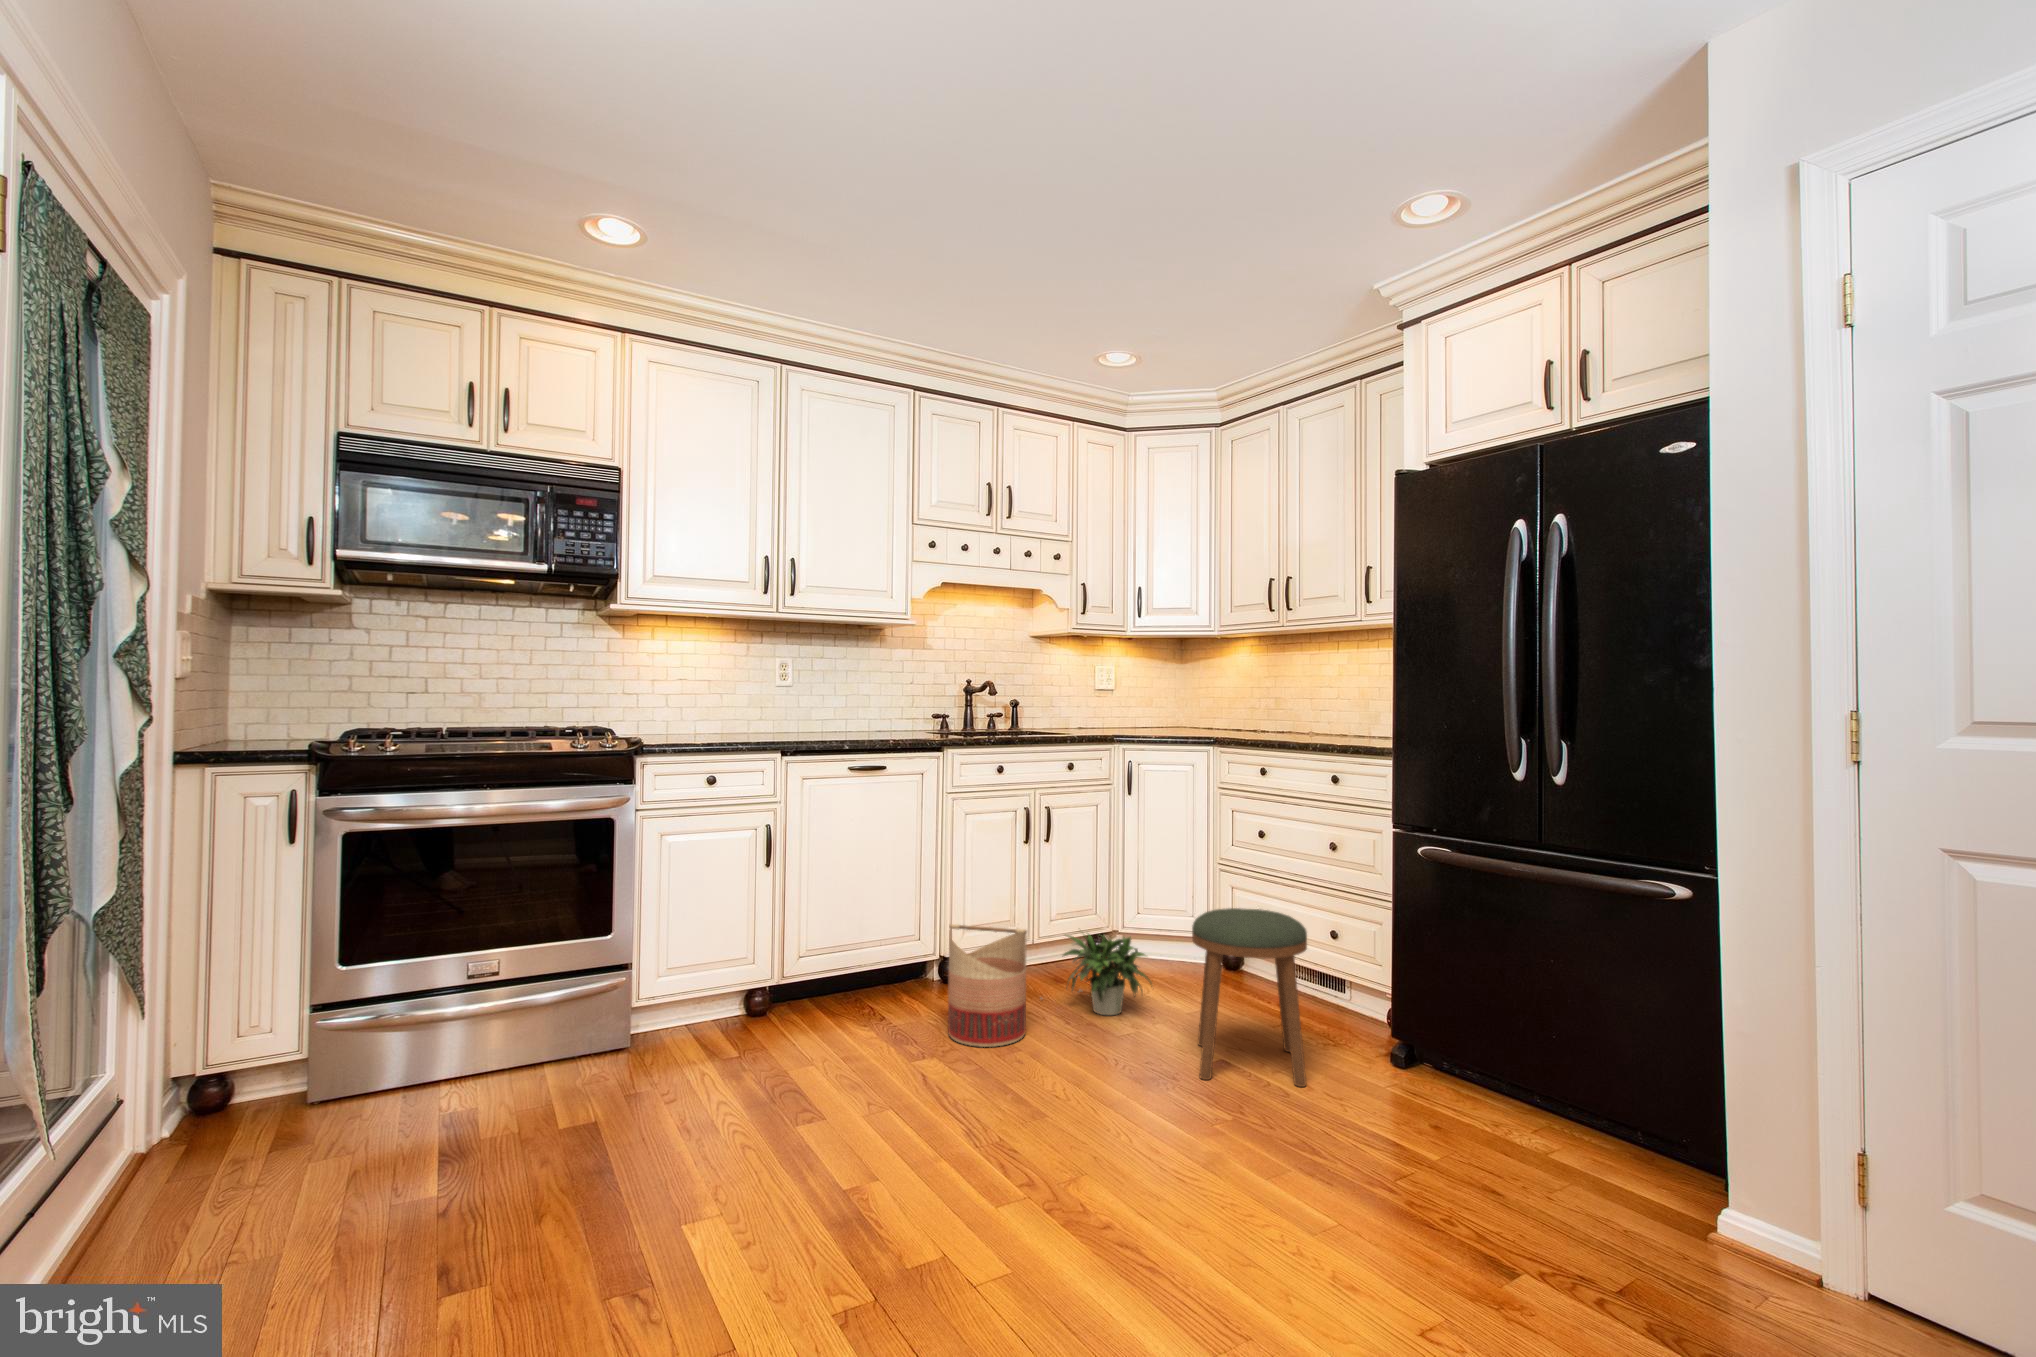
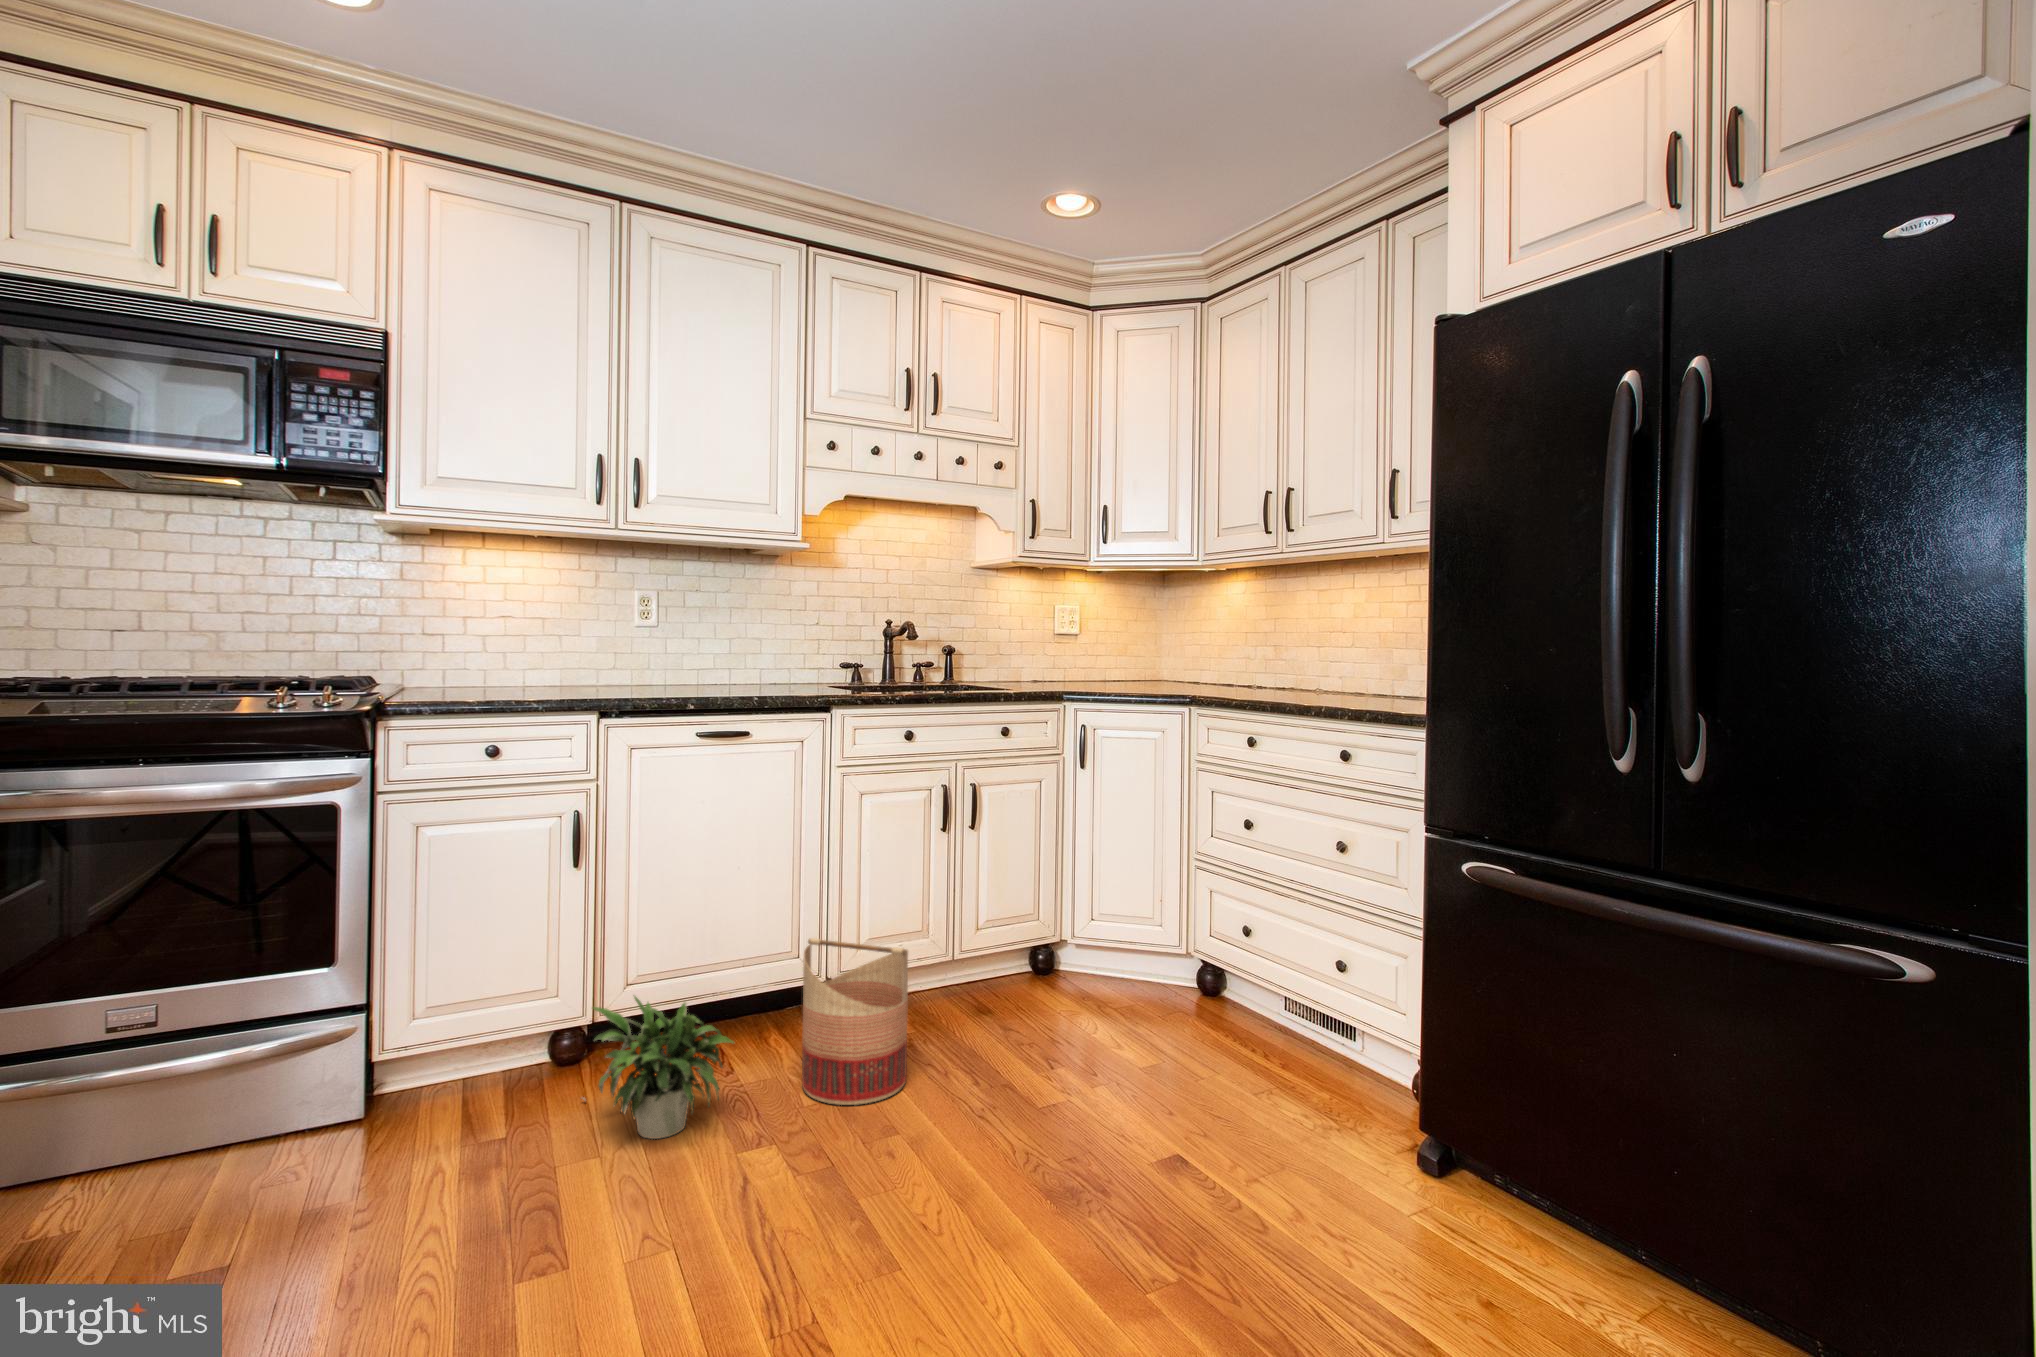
stool: present [1192,908,1307,1087] -> none [1117,928,1275,1187]
potted plant: present [1040,934,1151,1015] -> present [583,996,733,1139]

